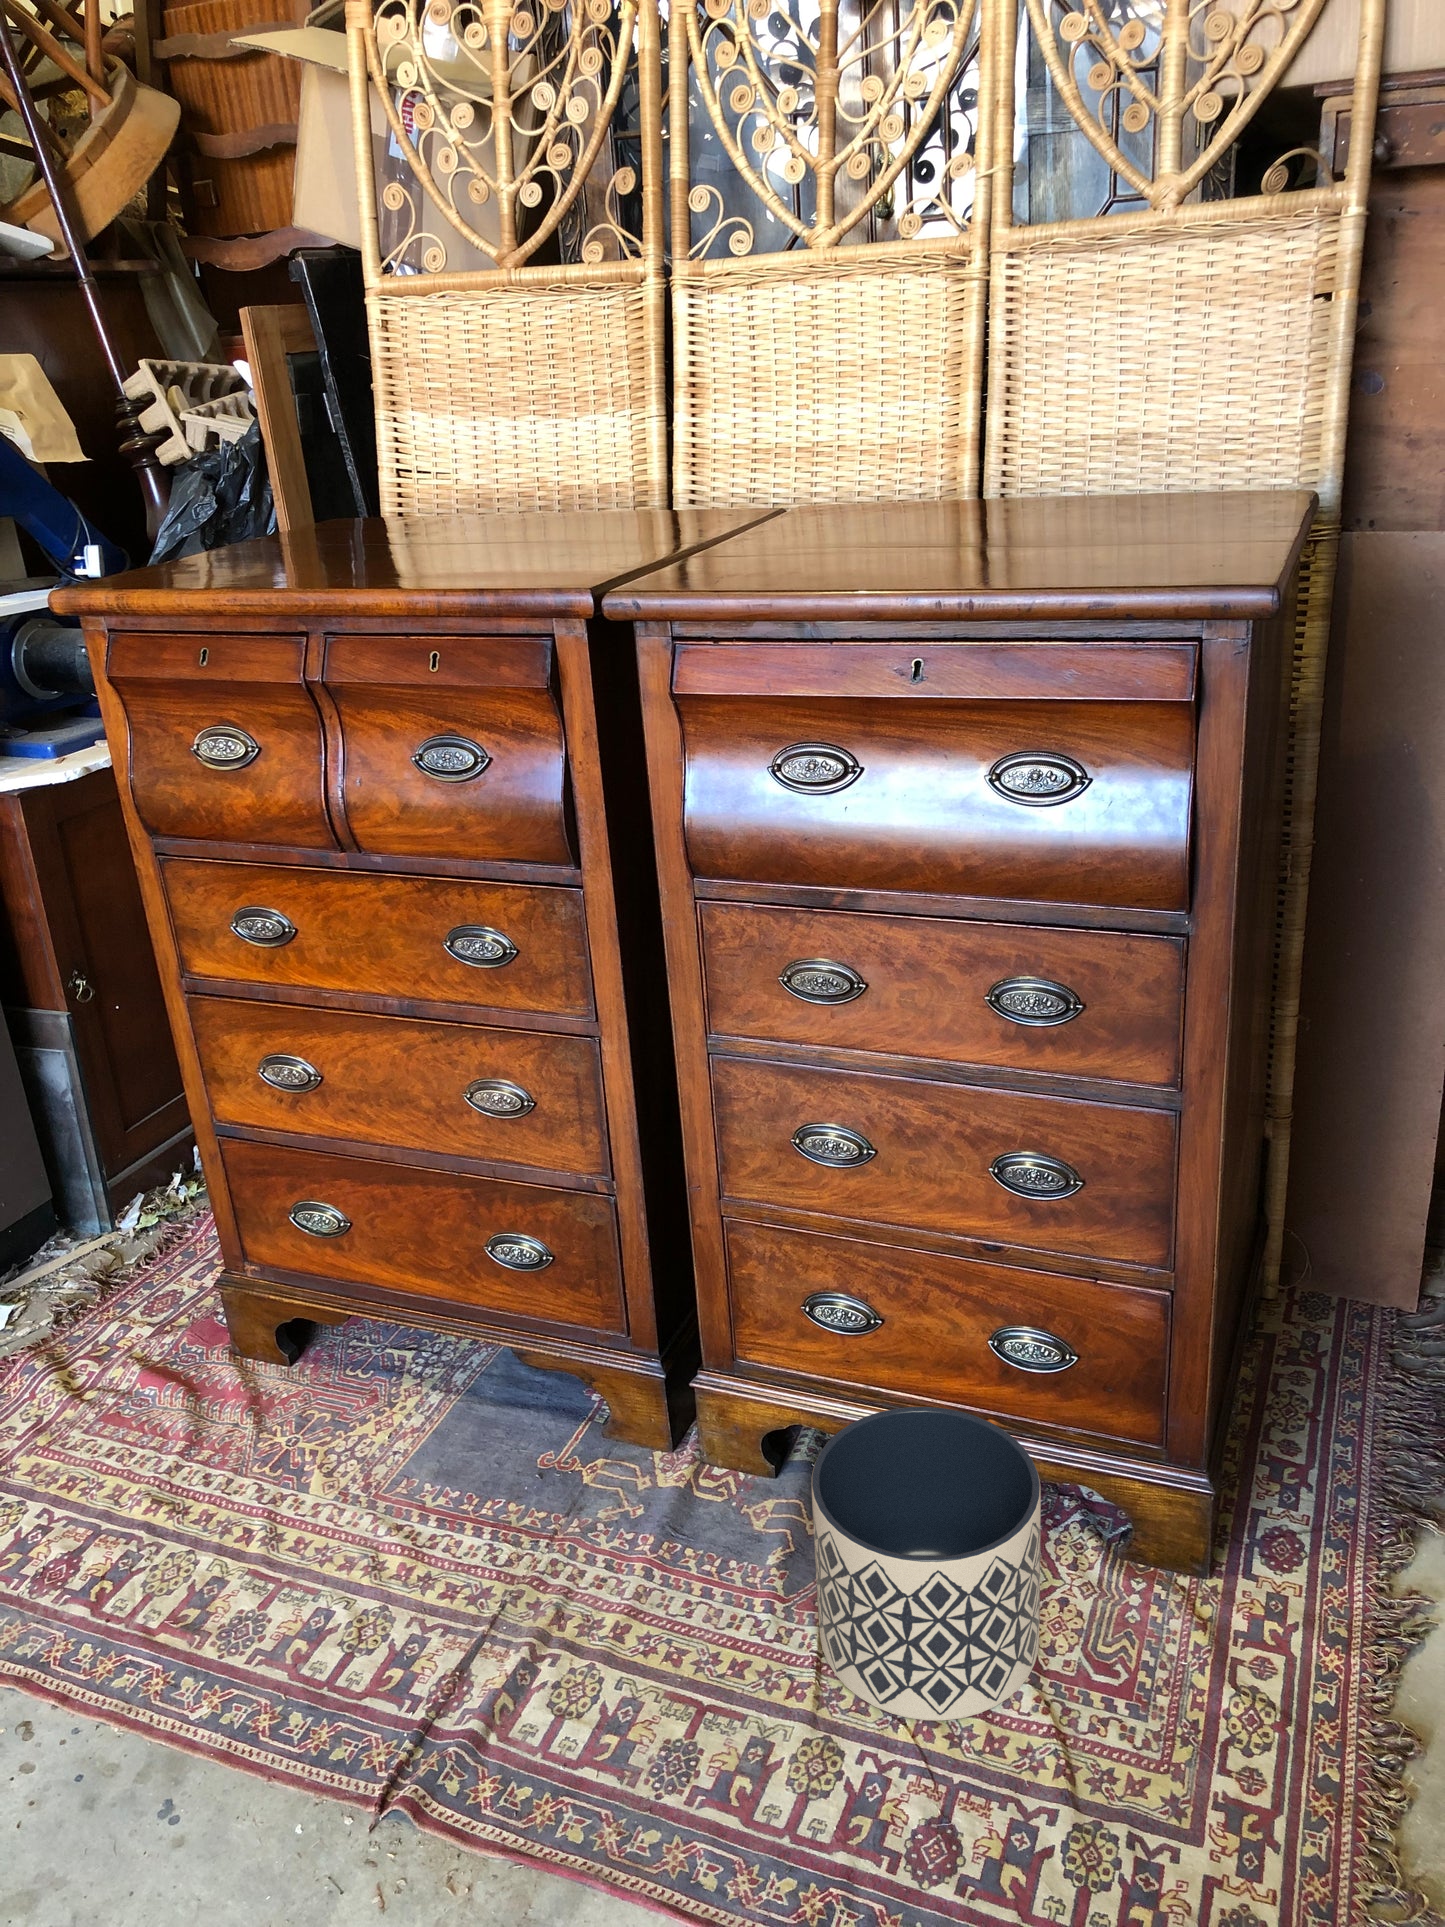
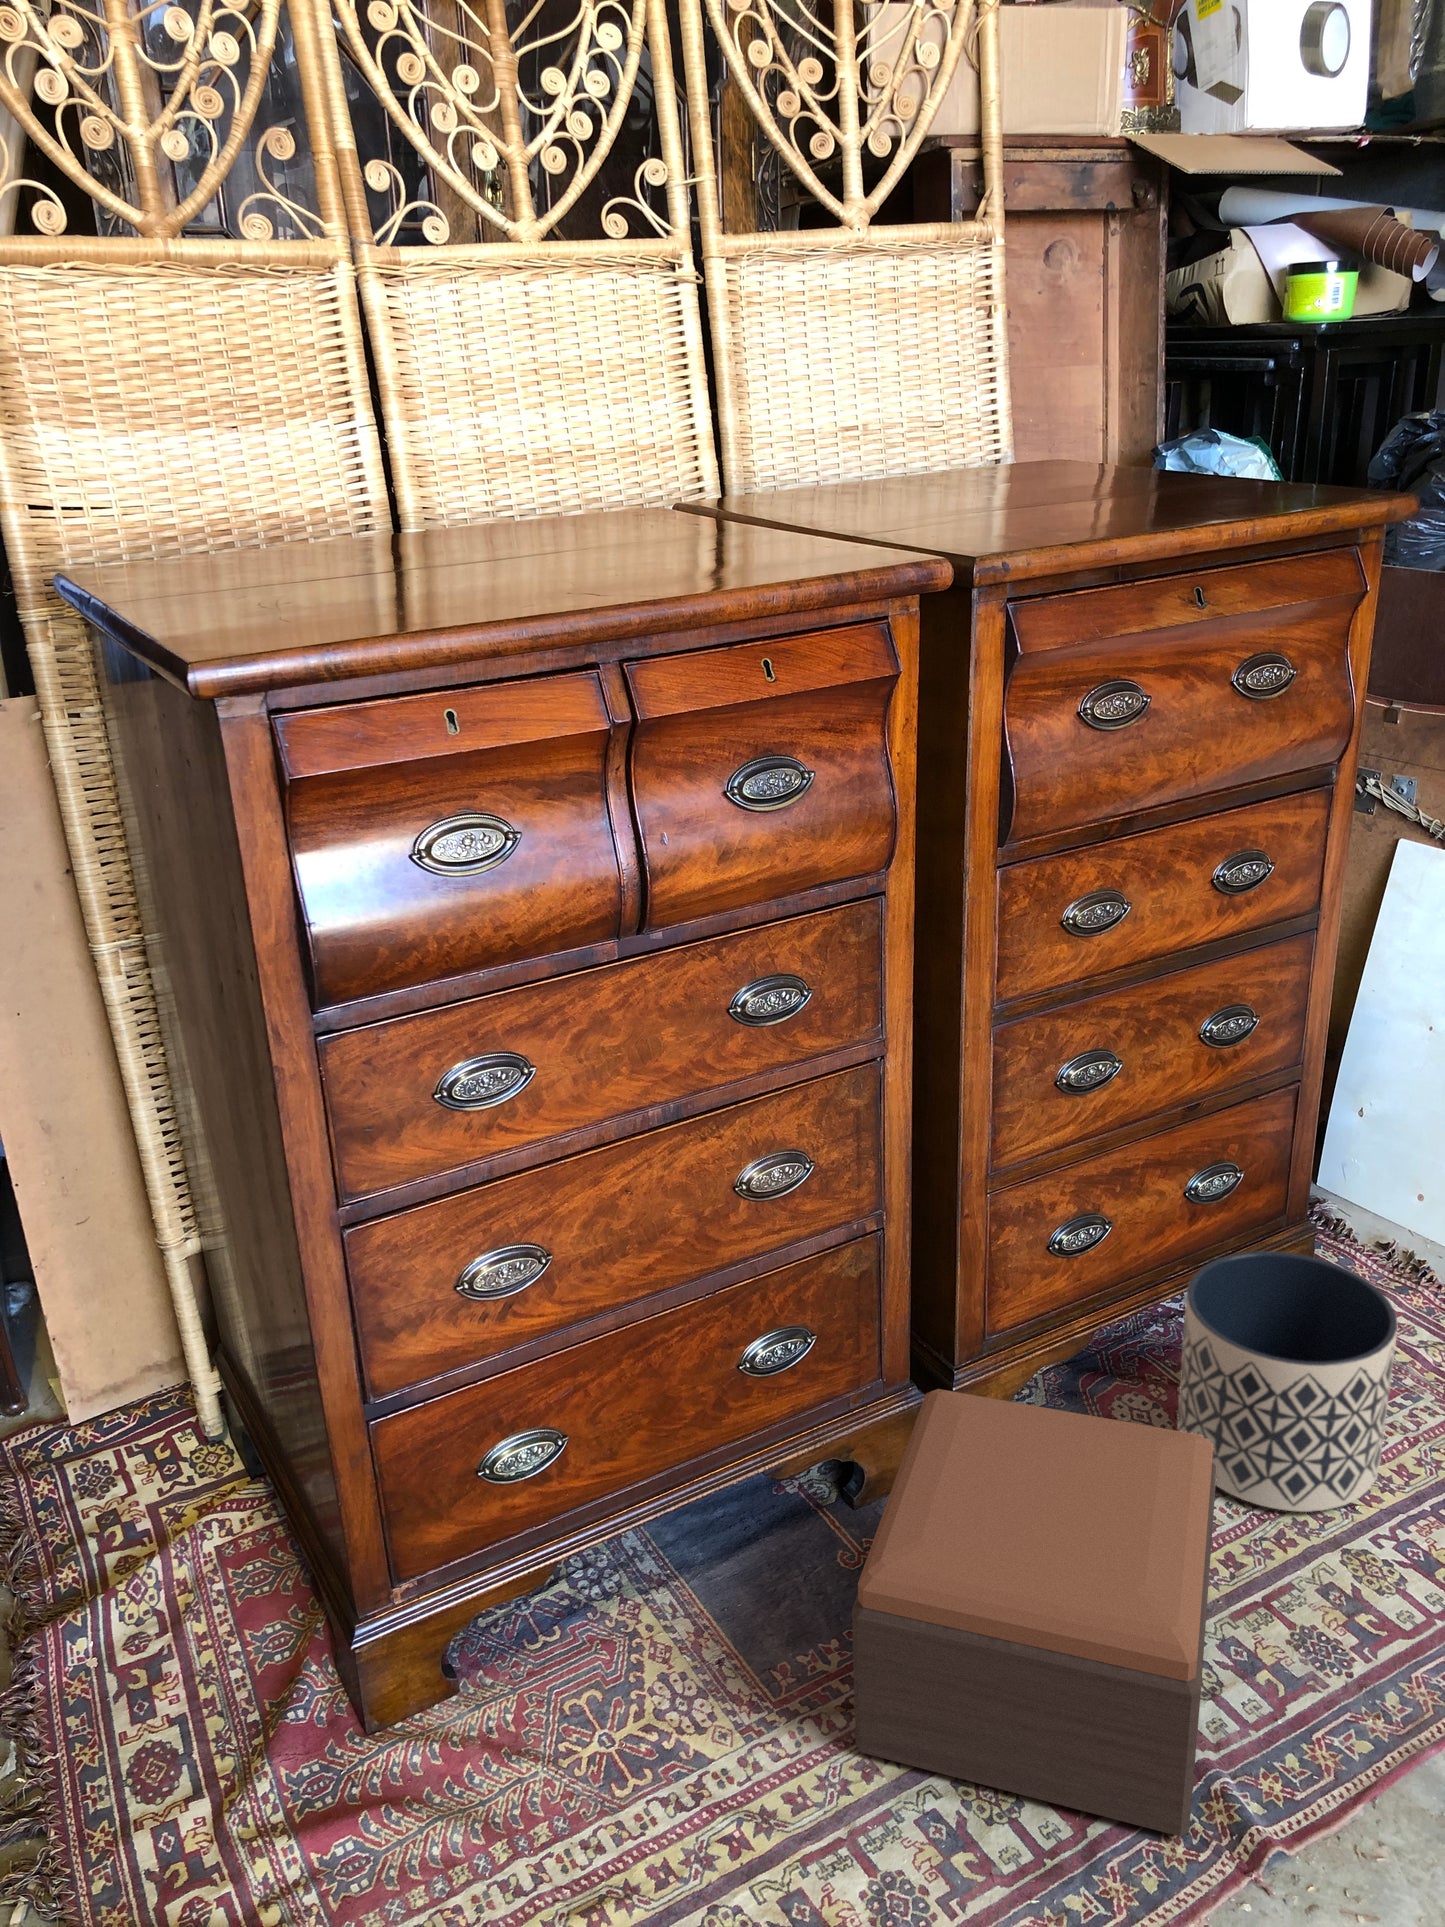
footstool: none [331,1345,679,1752] -> present [852,1389,1217,1836]

